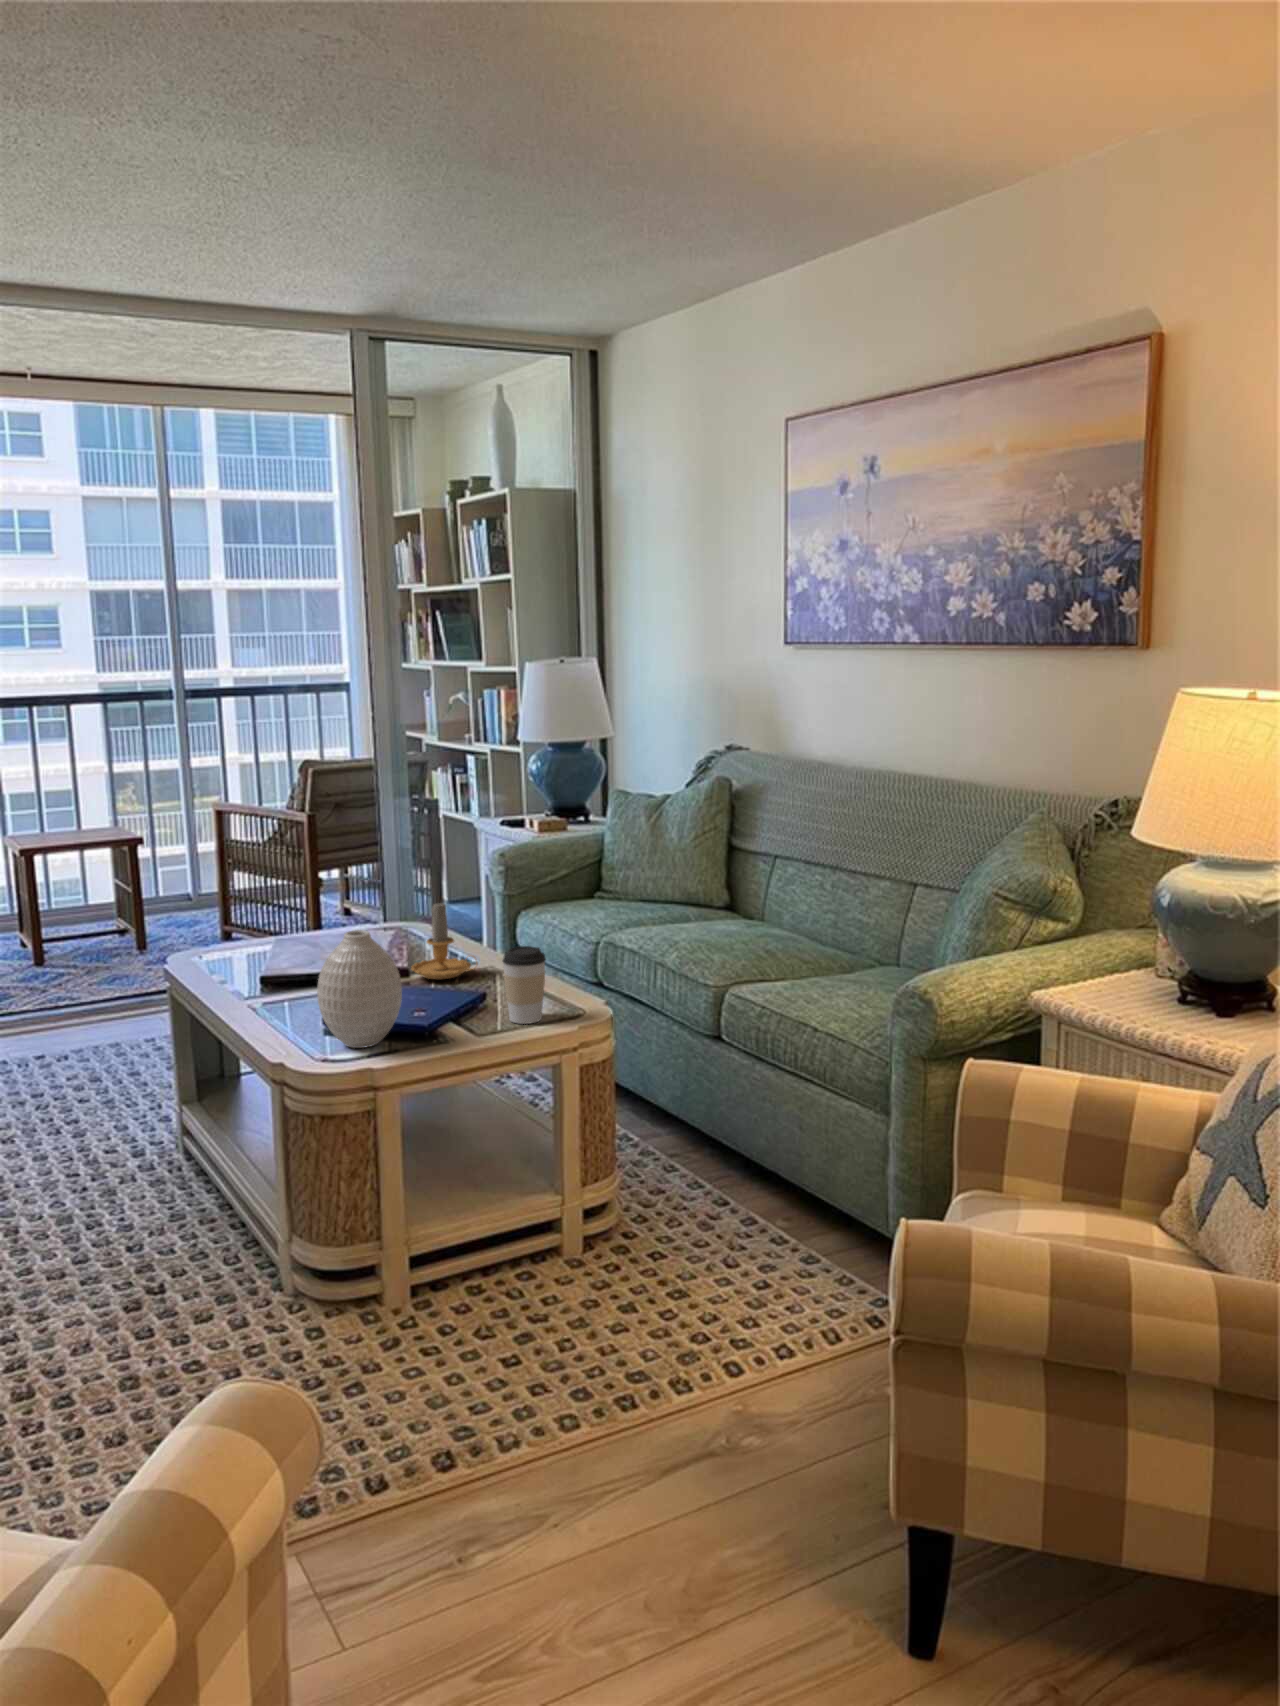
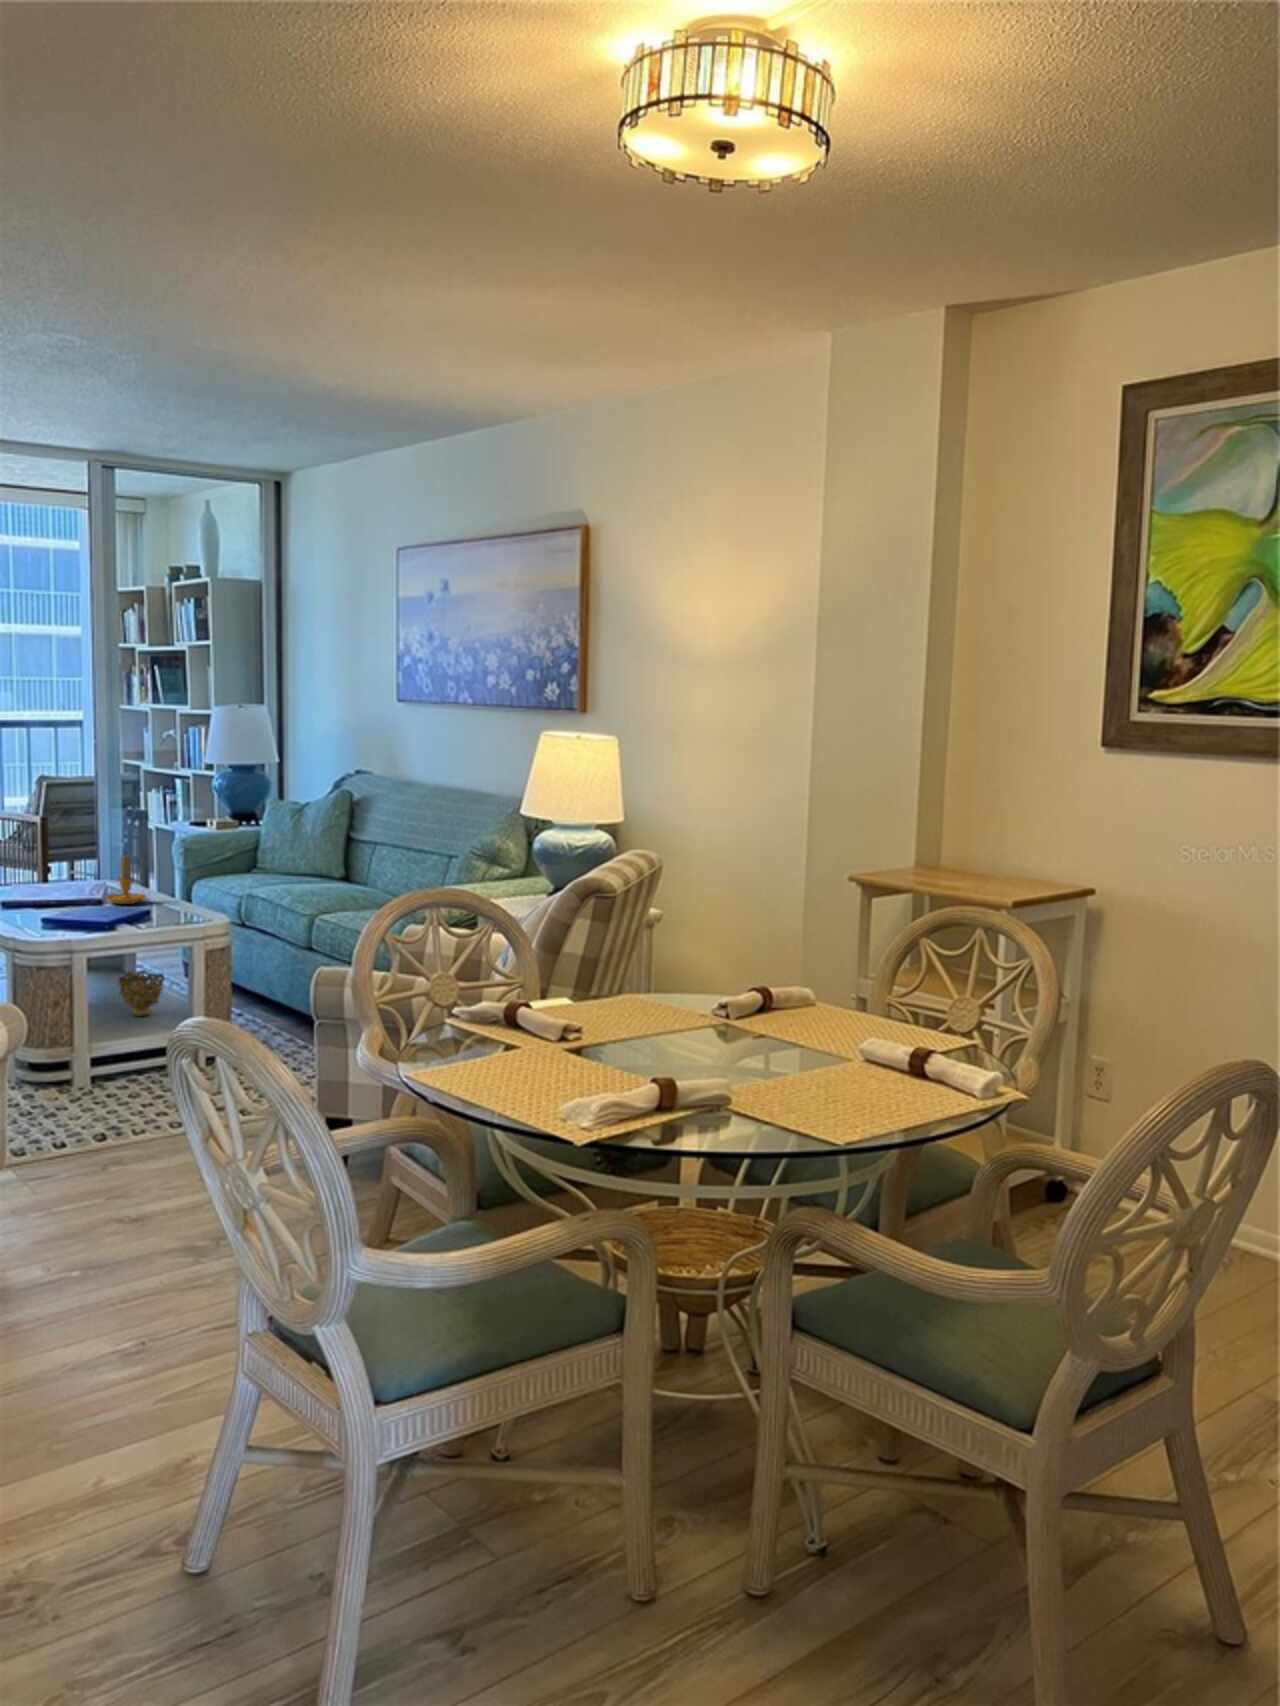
vase: present [317,930,402,1048] -> none [37,858,93,930]
coffee cup: present [502,946,546,1024] -> none [160,876,189,922]
decorative bowl: none [439,1085,509,1162] -> present [119,970,165,1016]

